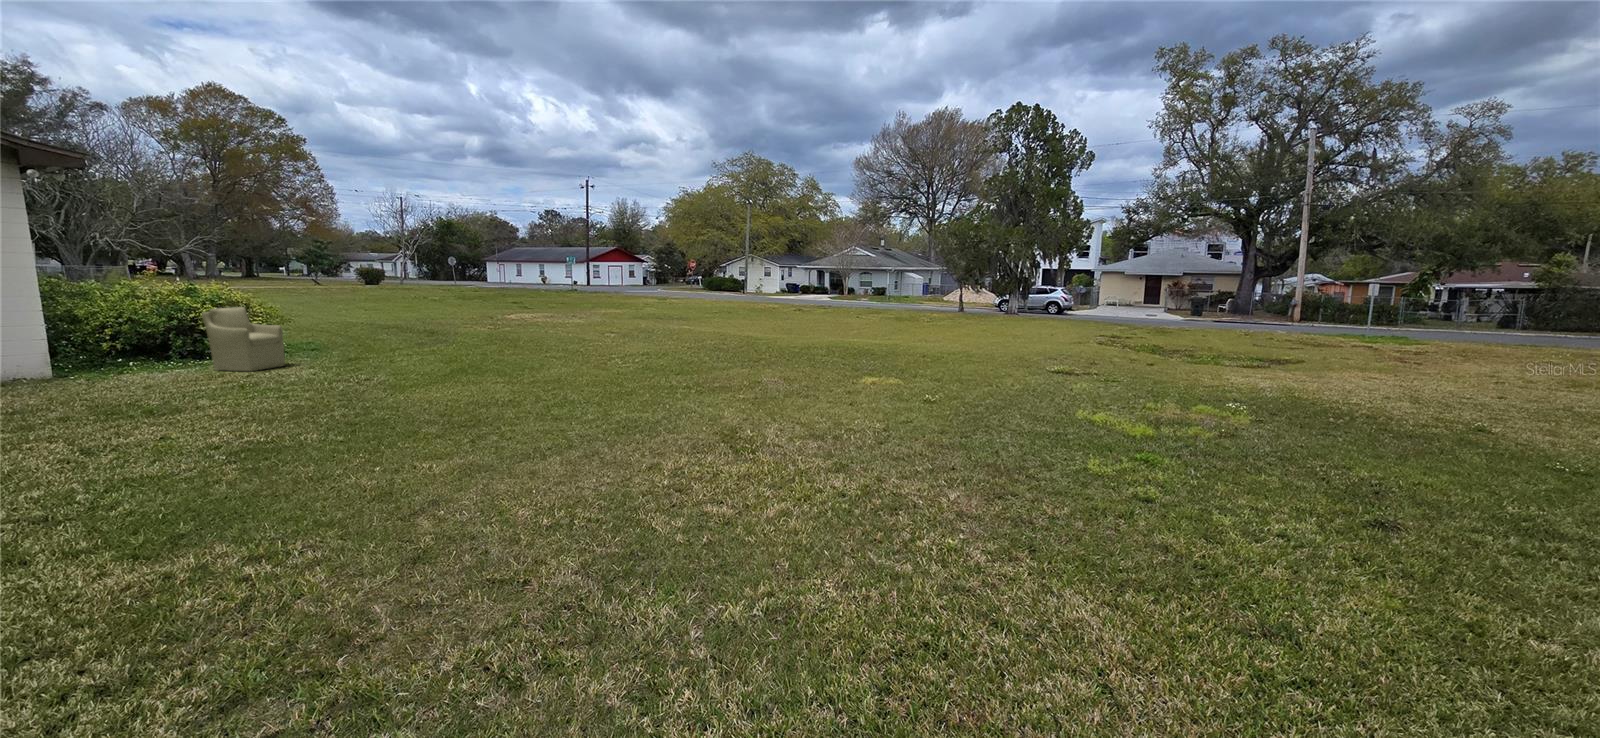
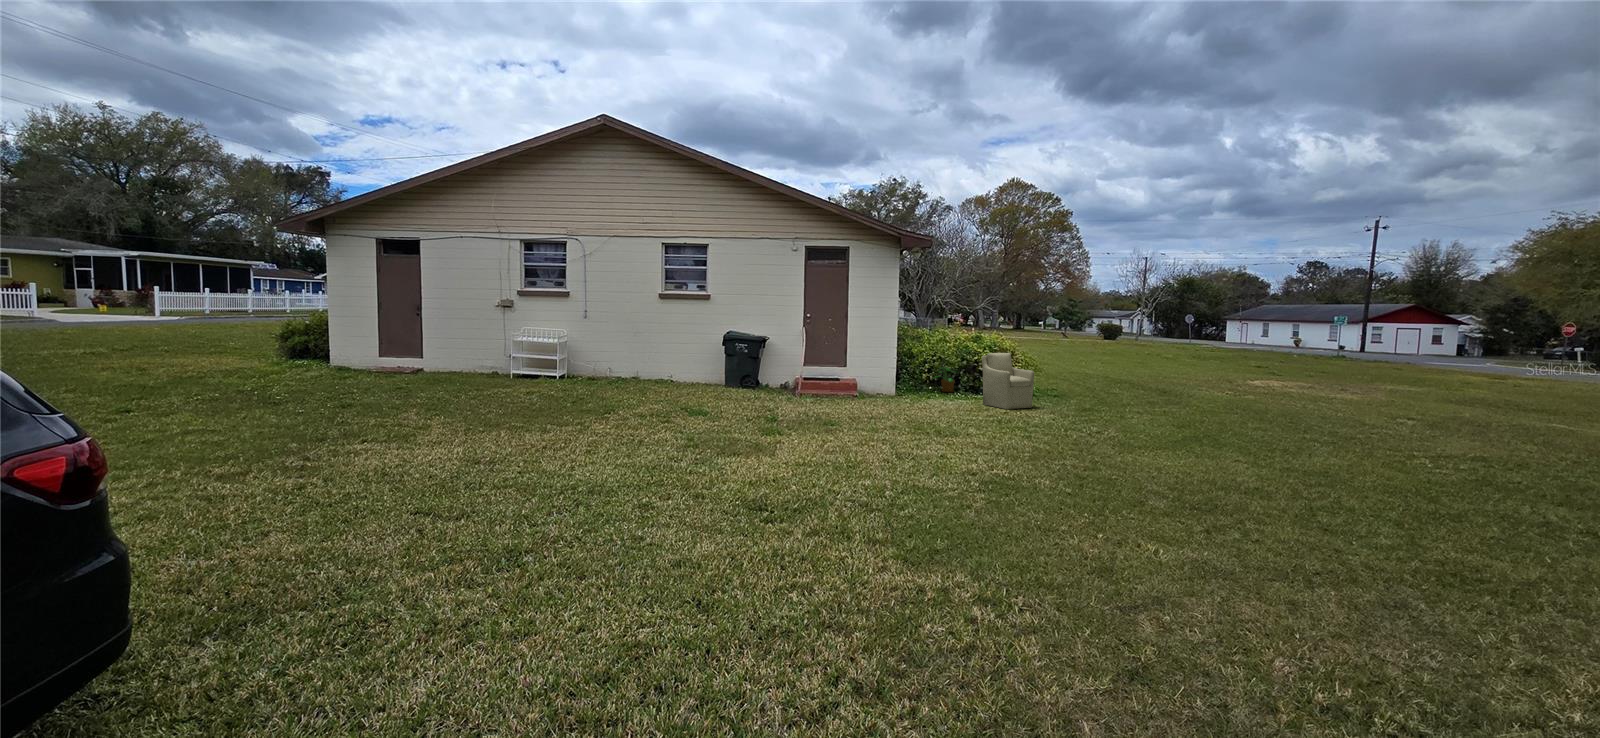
potted plant: none [120,331,166,362] -> present [940,367,955,392]

